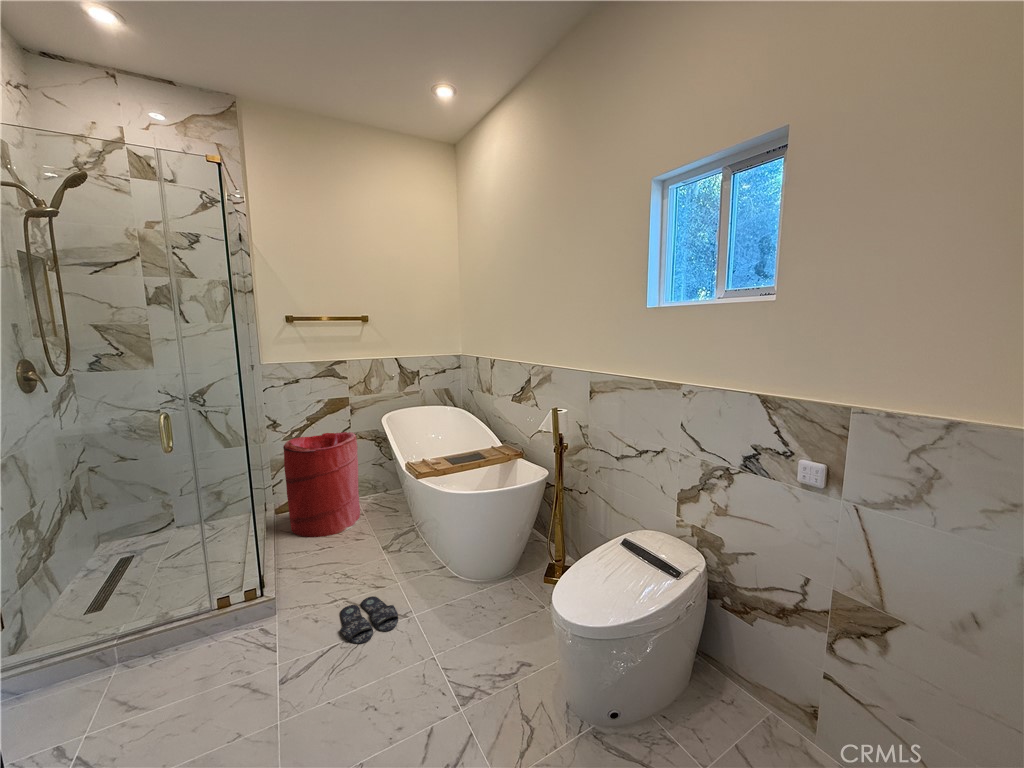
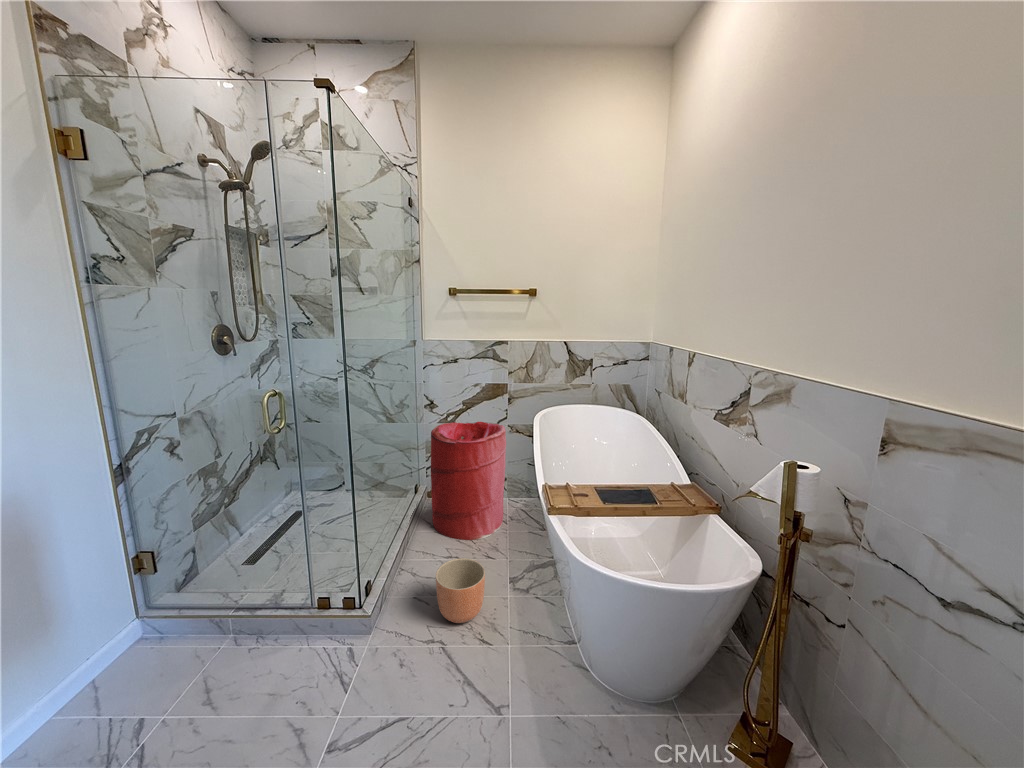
planter: none [328,535,370,585] -> present [436,558,485,623]
slippers: present [340,596,398,644] -> none [416,654,489,735]

